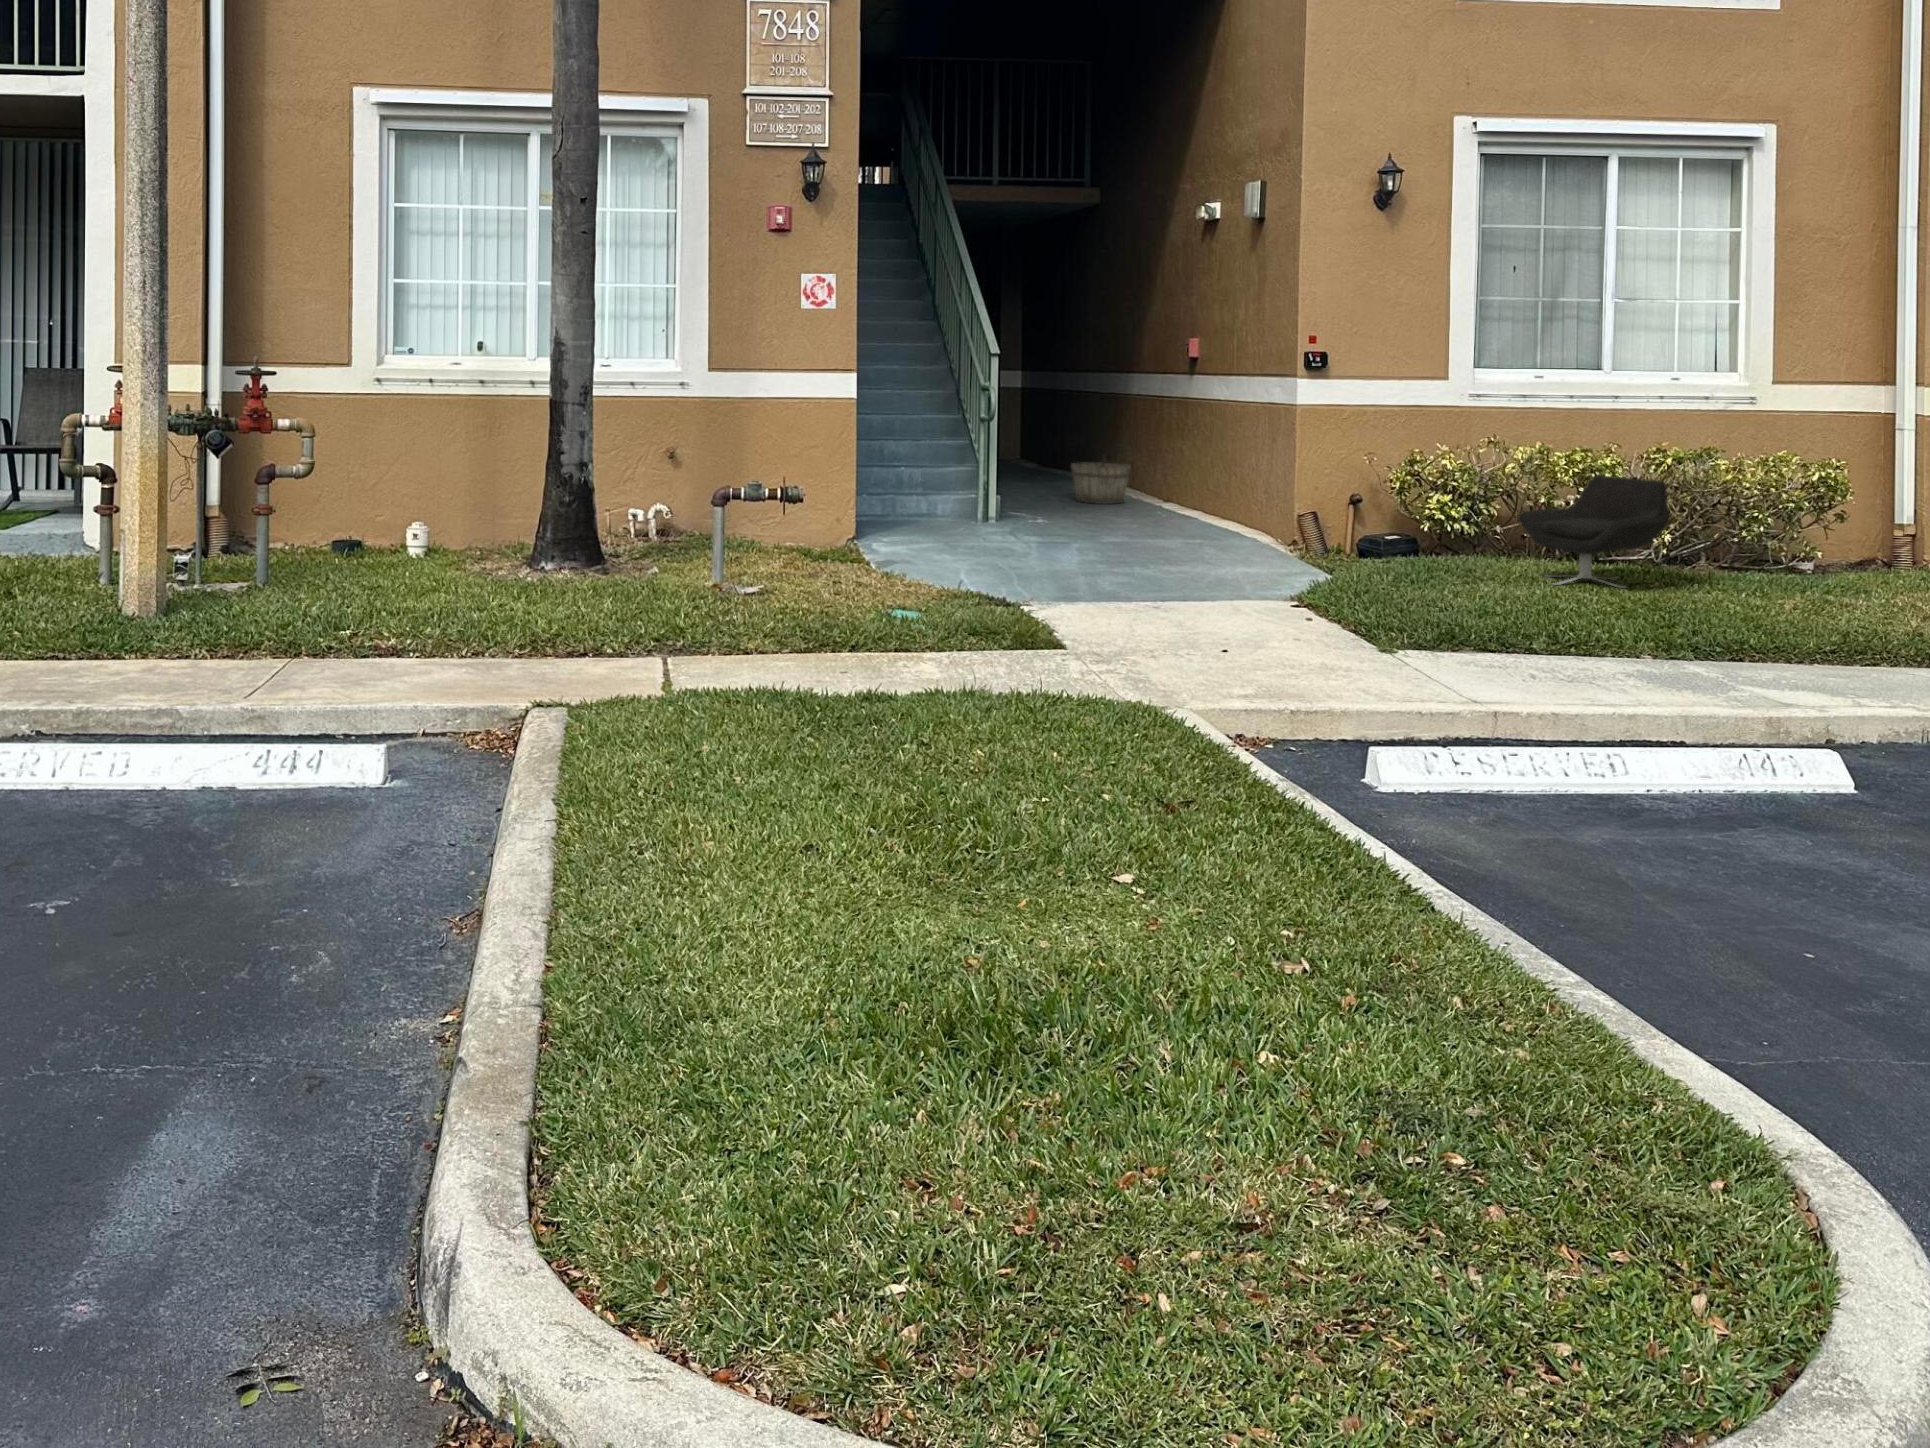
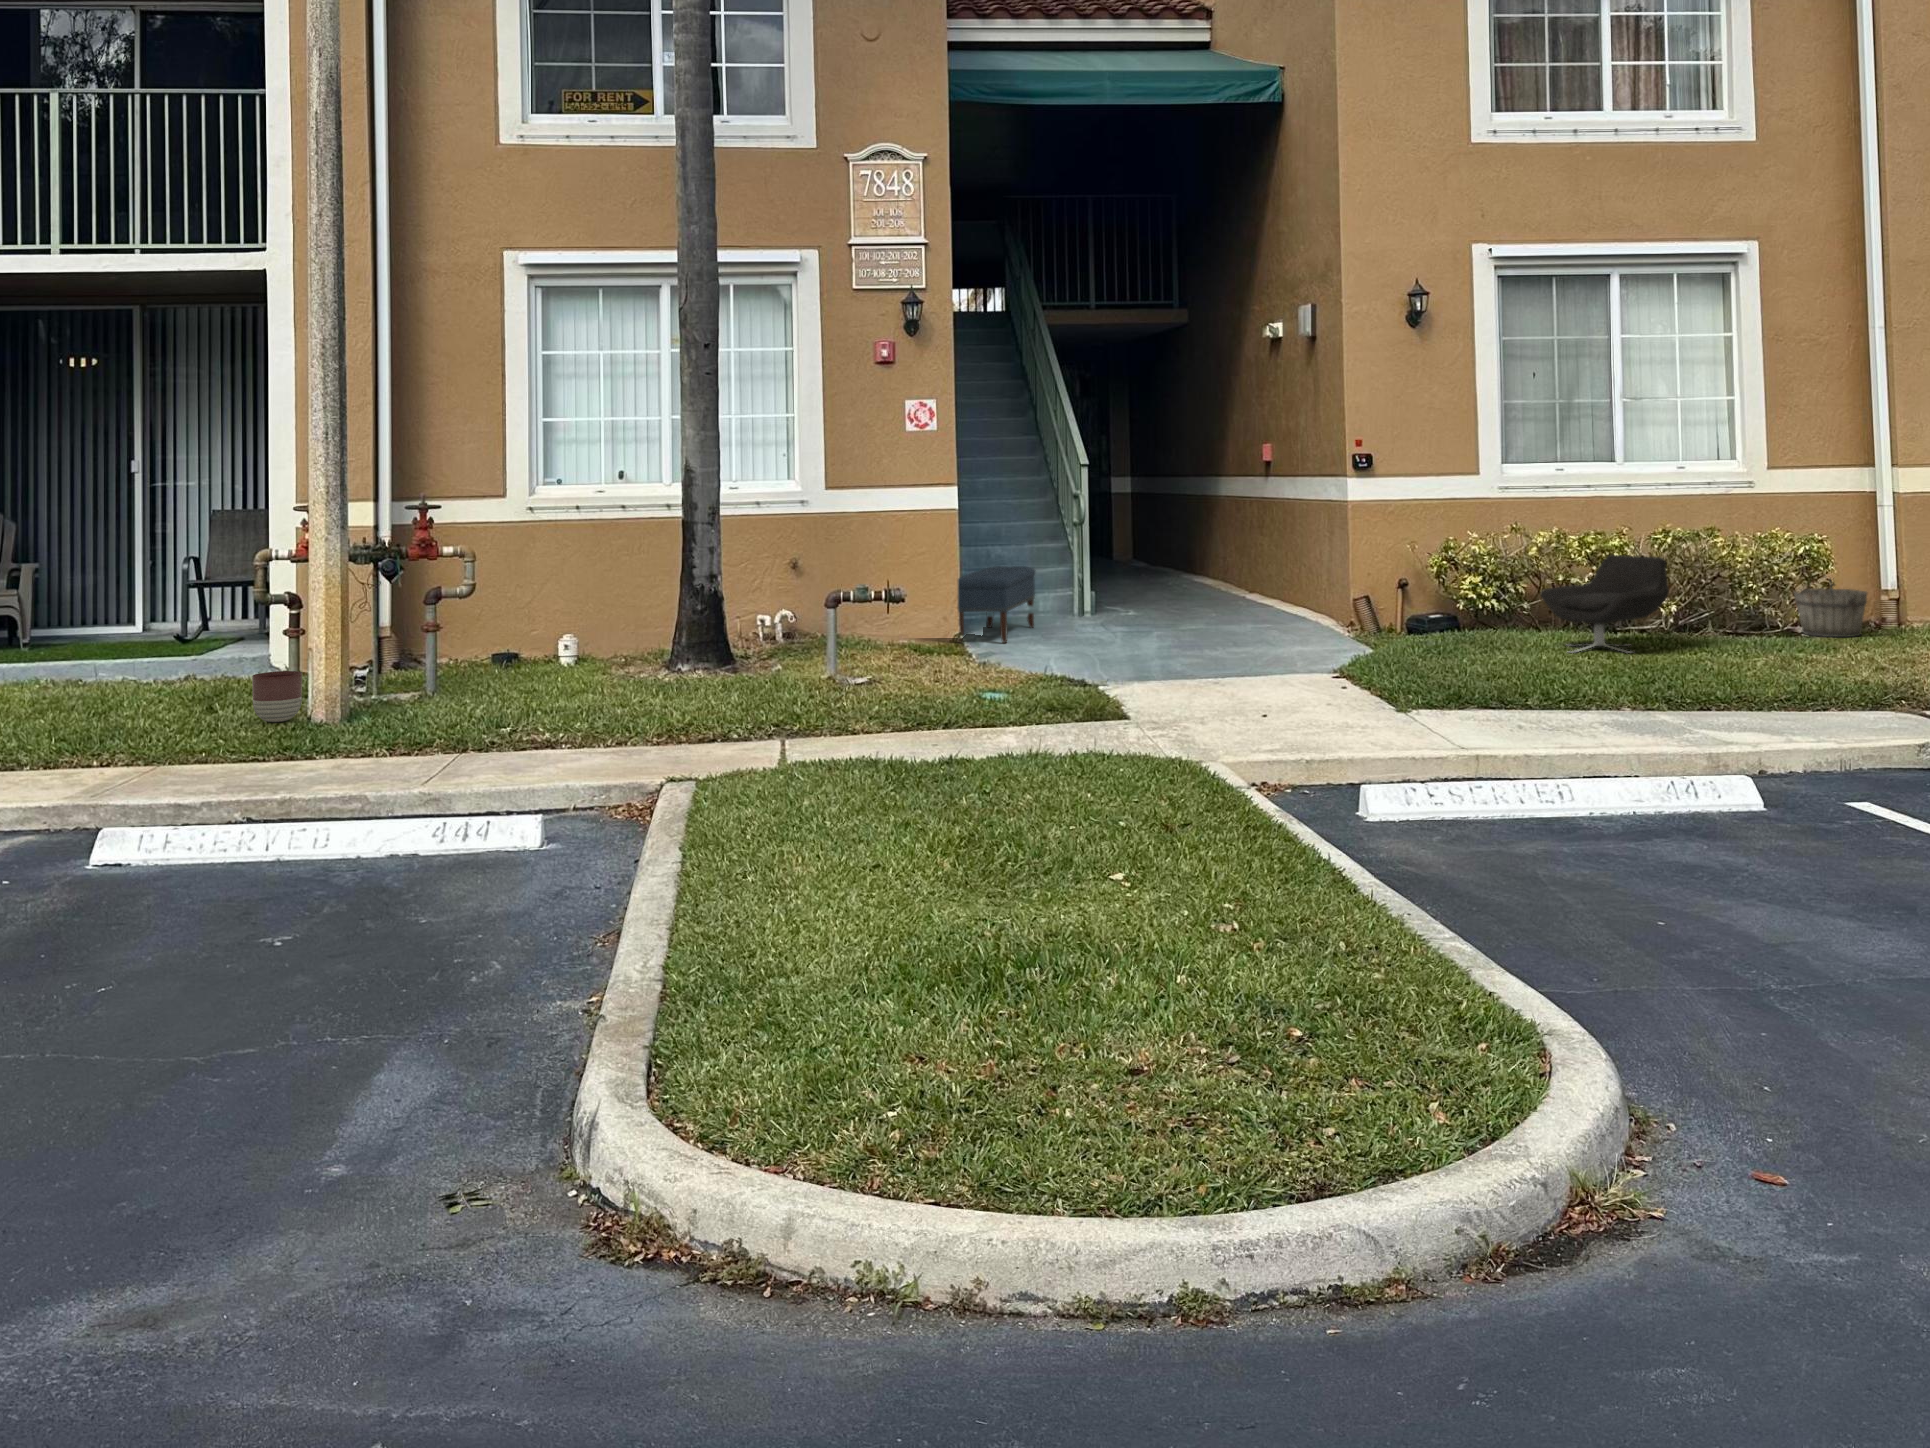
wooden bucket: present [1071,458,1130,504] -> present [1794,580,1867,637]
bench: none [848,462,936,549] -> present [957,566,1035,643]
planter: none [54,554,112,613] -> present [252,671,302,722]

